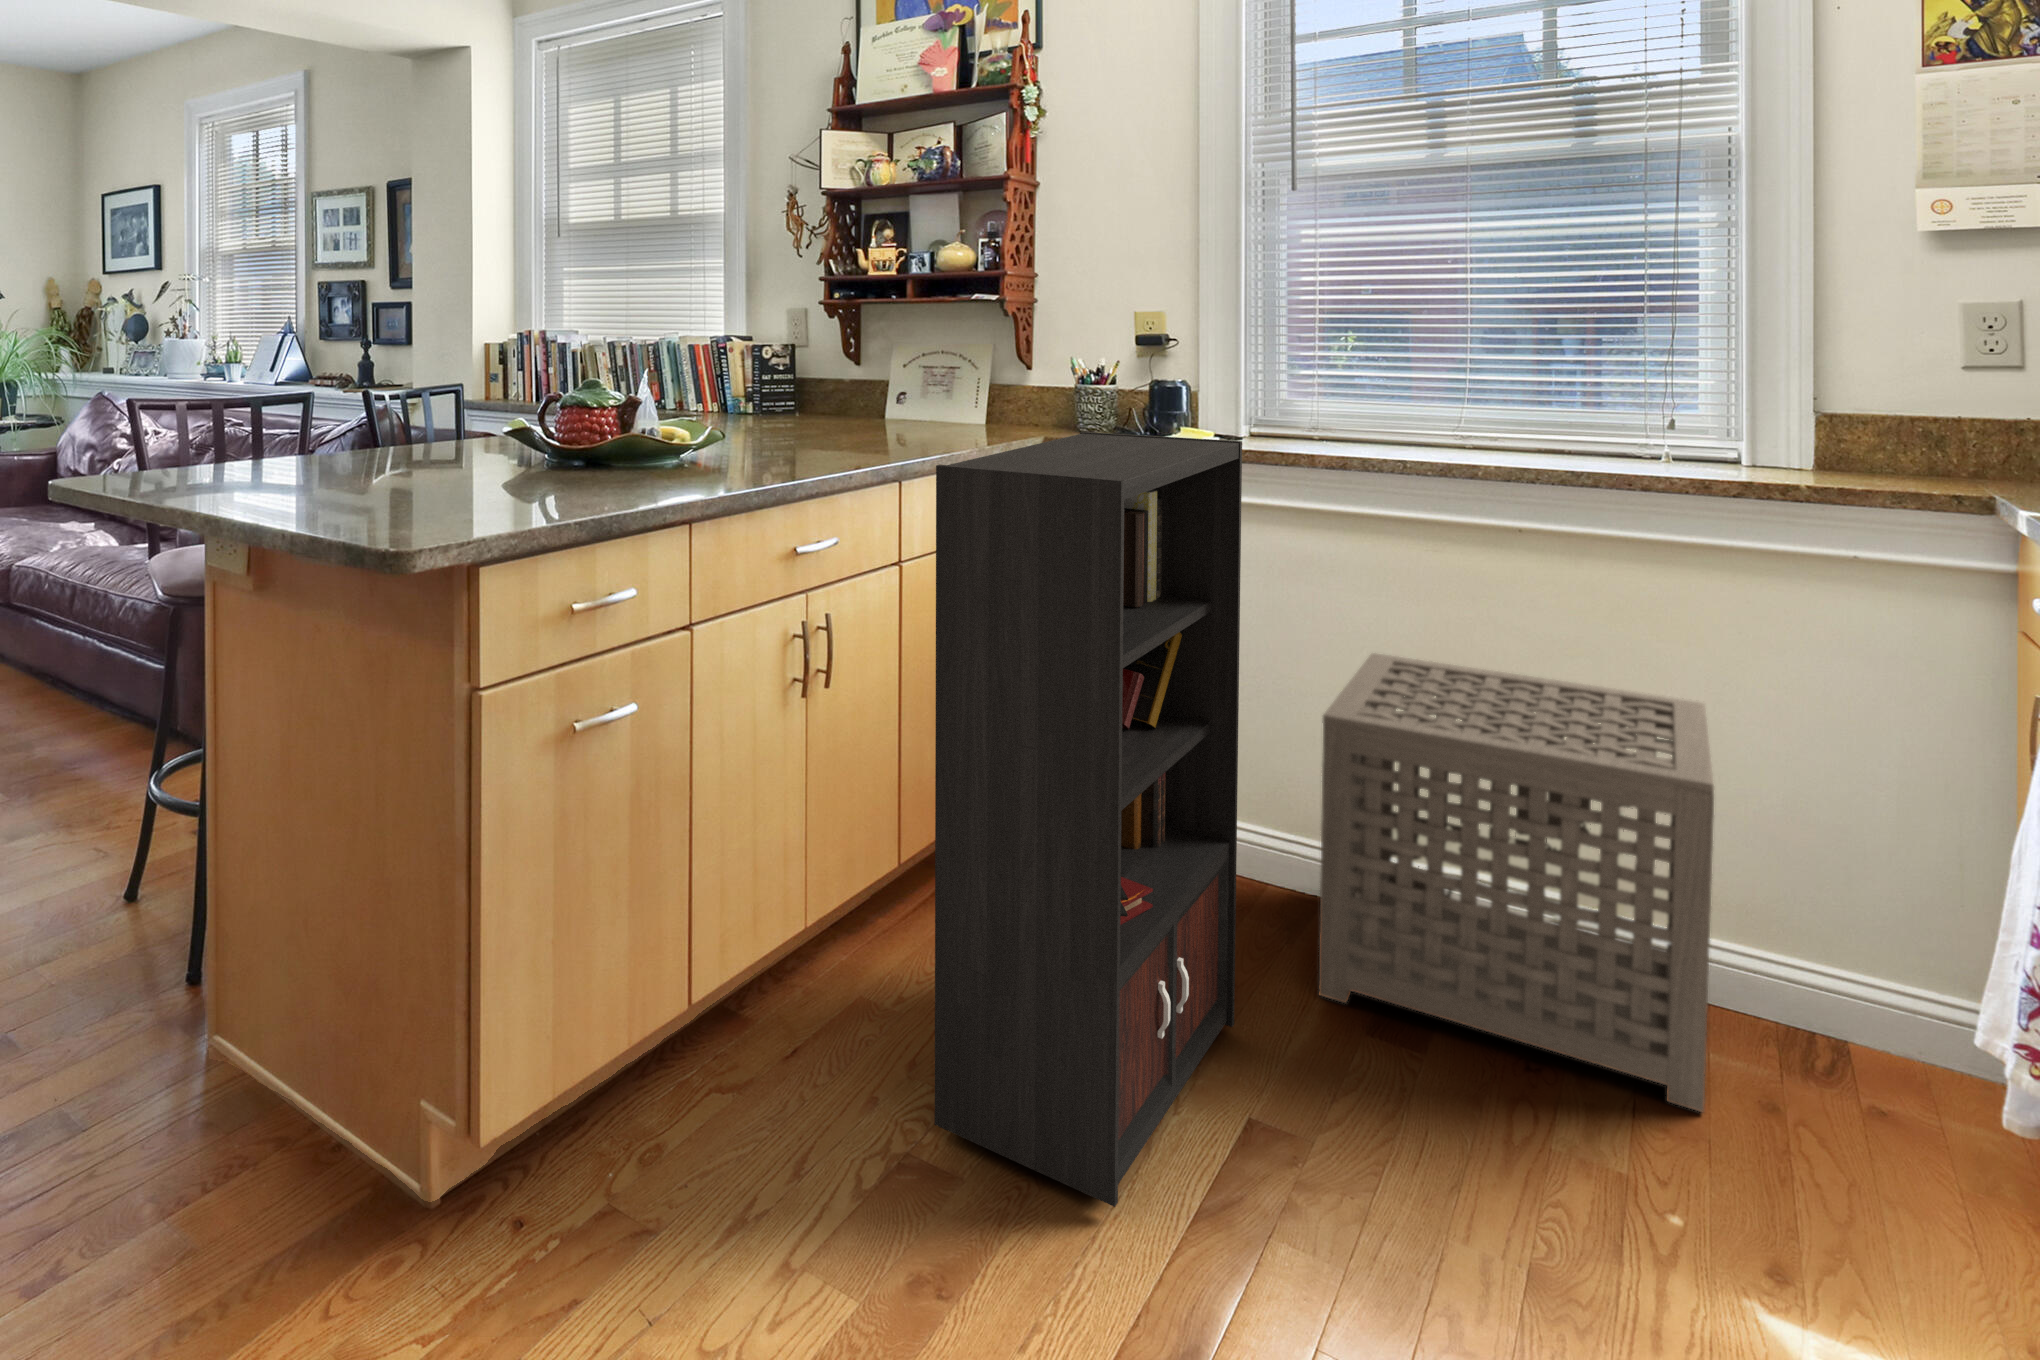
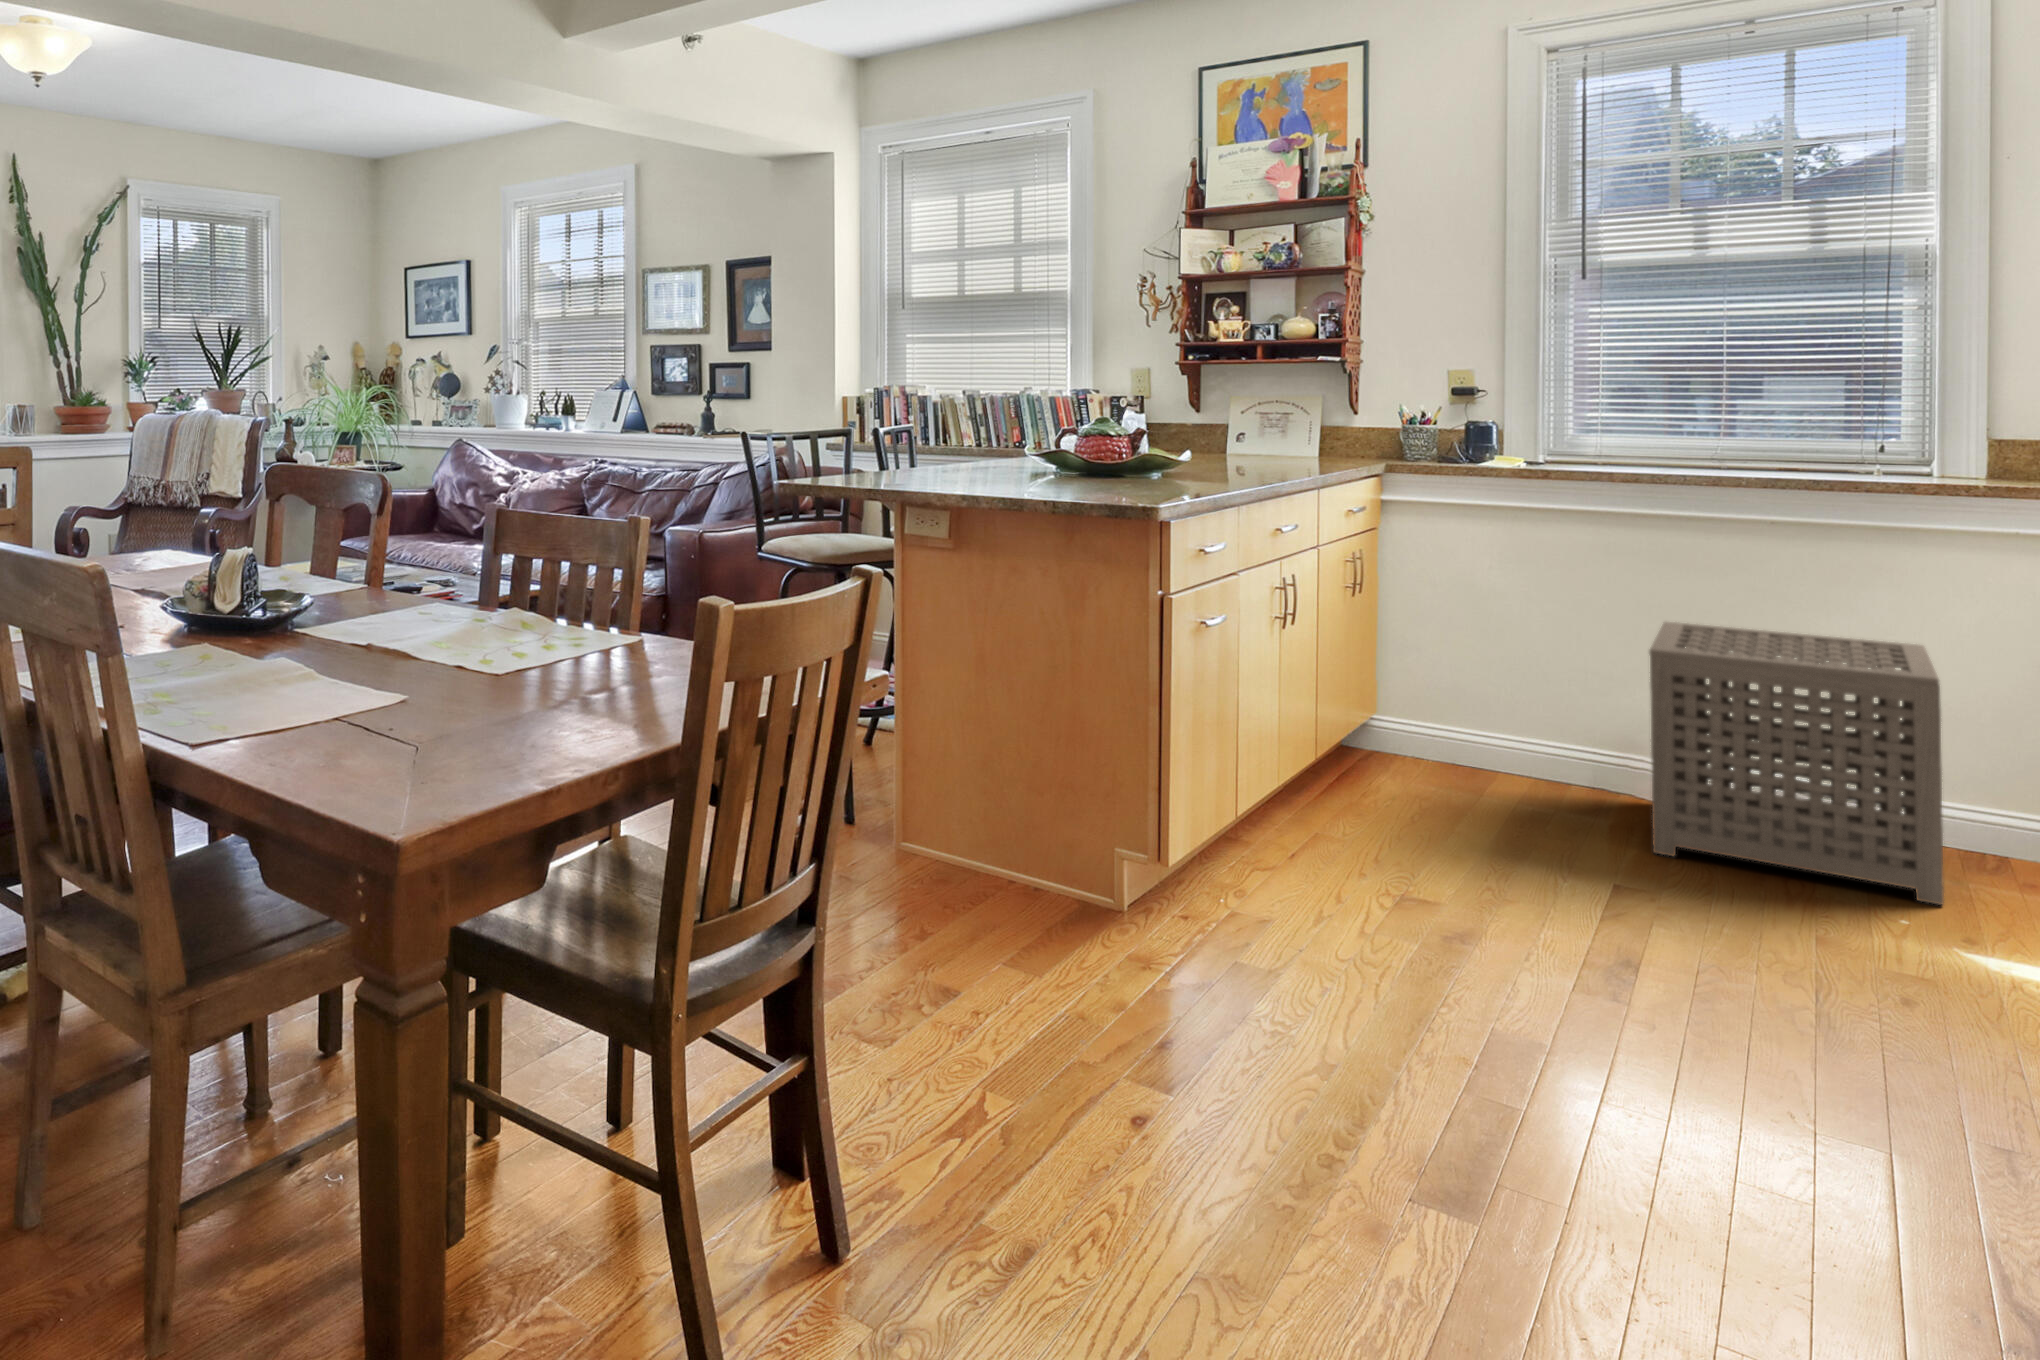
bookcase: present [935,432,1242,1207] -> none [1396,449,1599,937]

